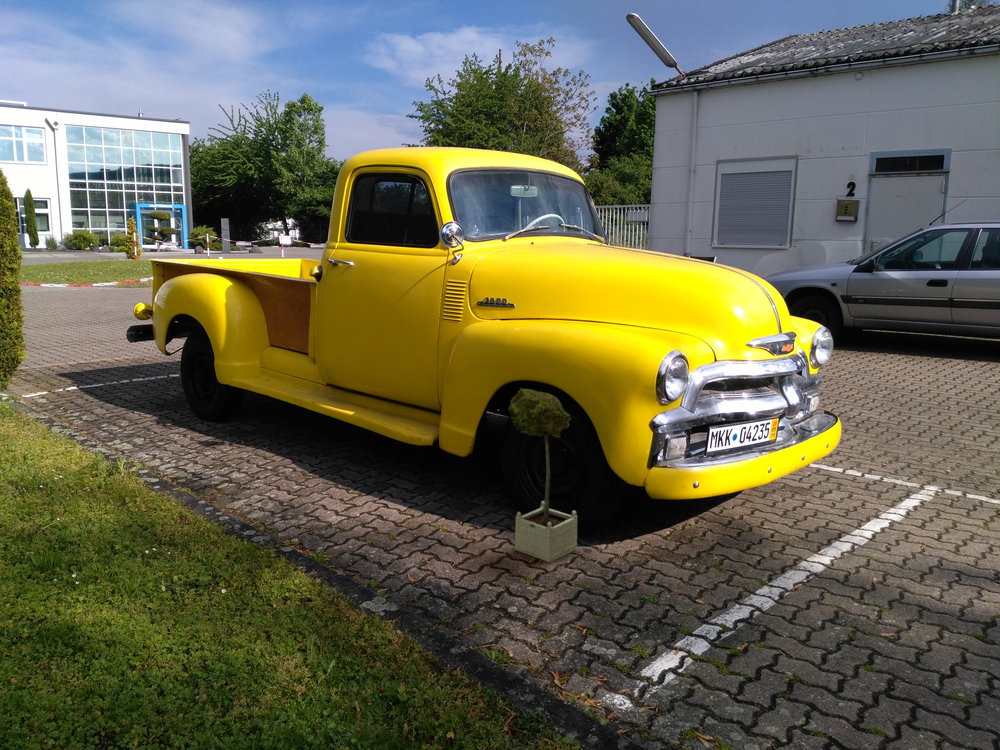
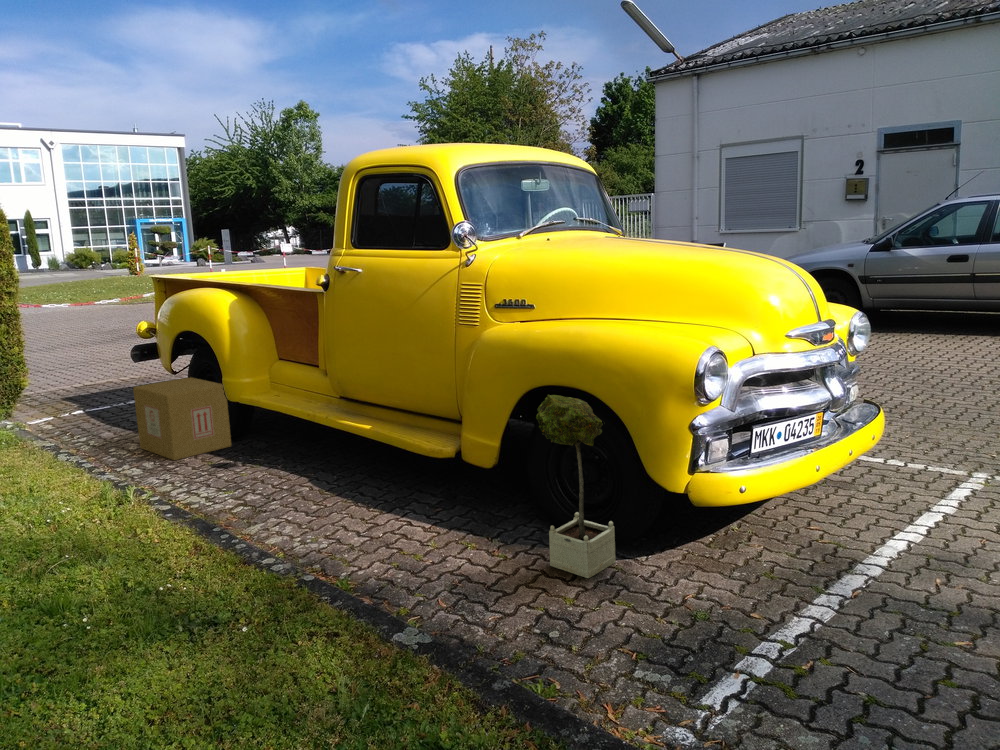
cardboard box: none [128,359,220,438] -> present [133,377,231,460]

